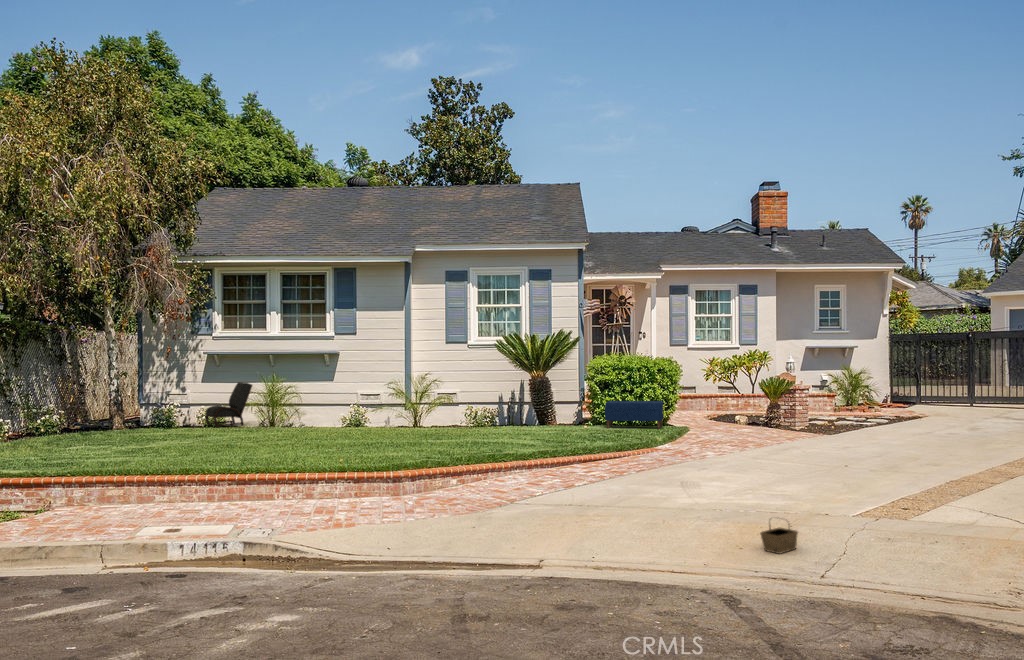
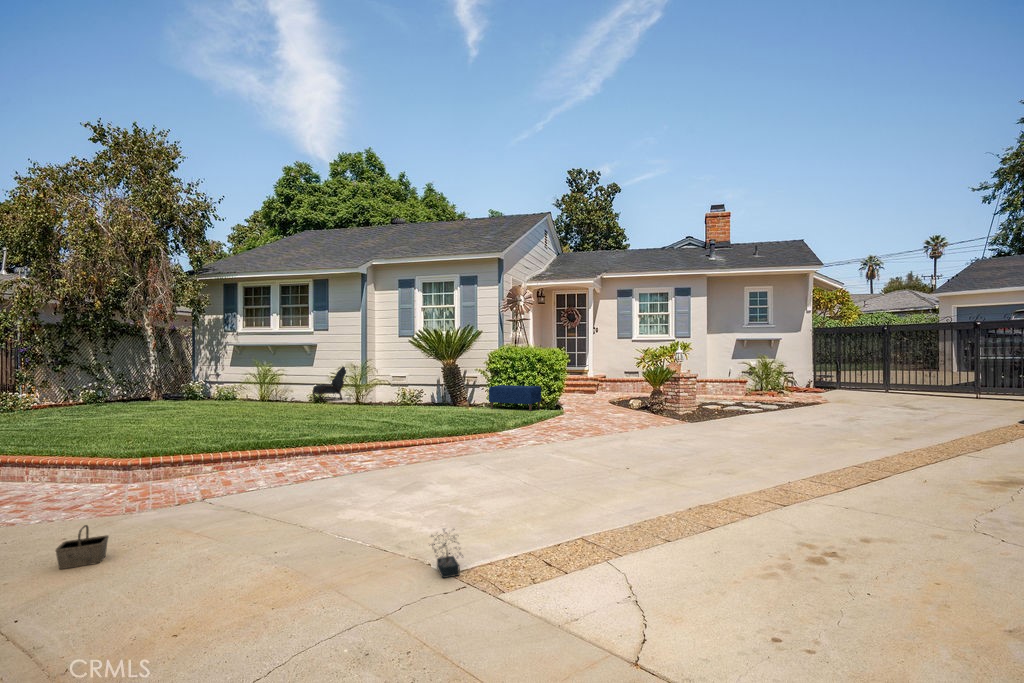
lounge chair: present [205,382,252,428] -> present [313,367,347,402]
decorative plant: none [834,498,872,532] -> present [431,529,463,578]
basket: present [760,527,798,554] -> present [56,525,109,569]

